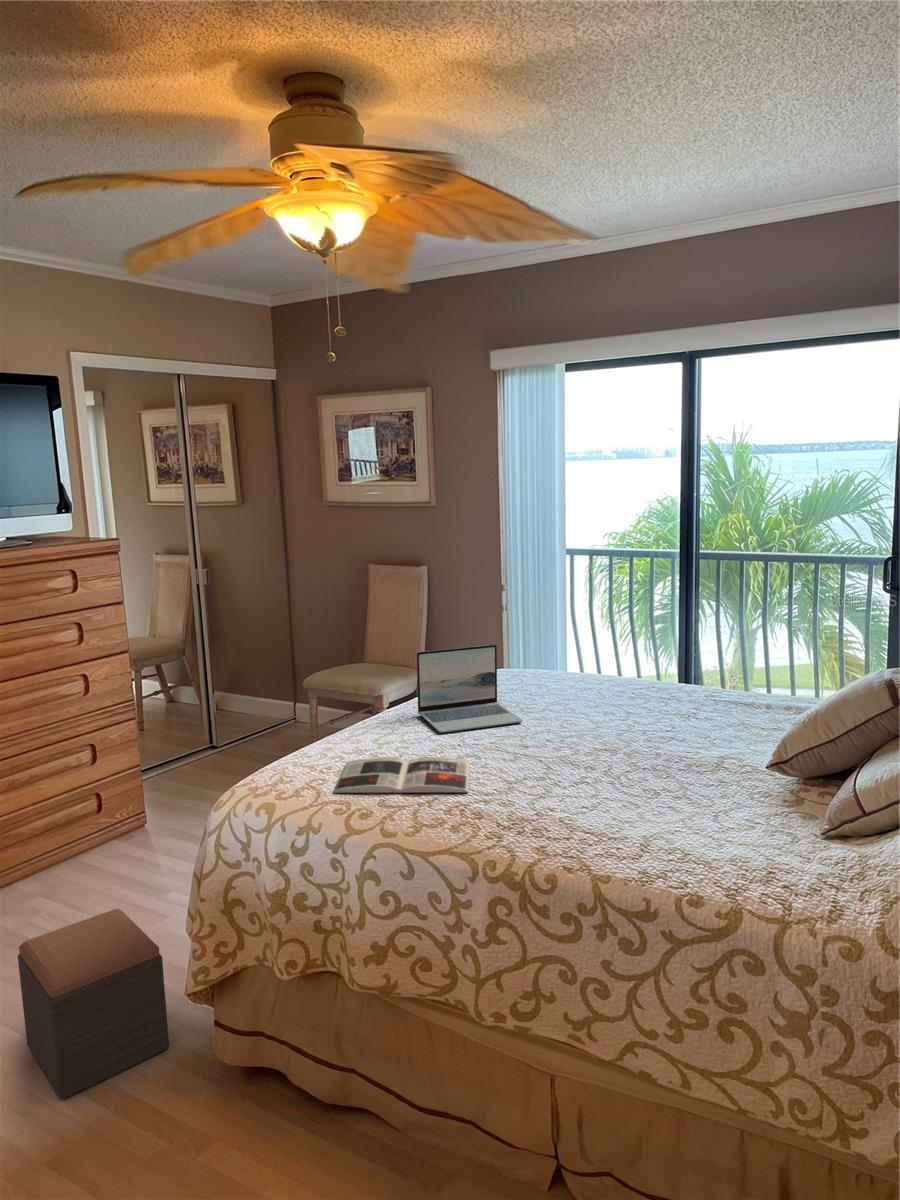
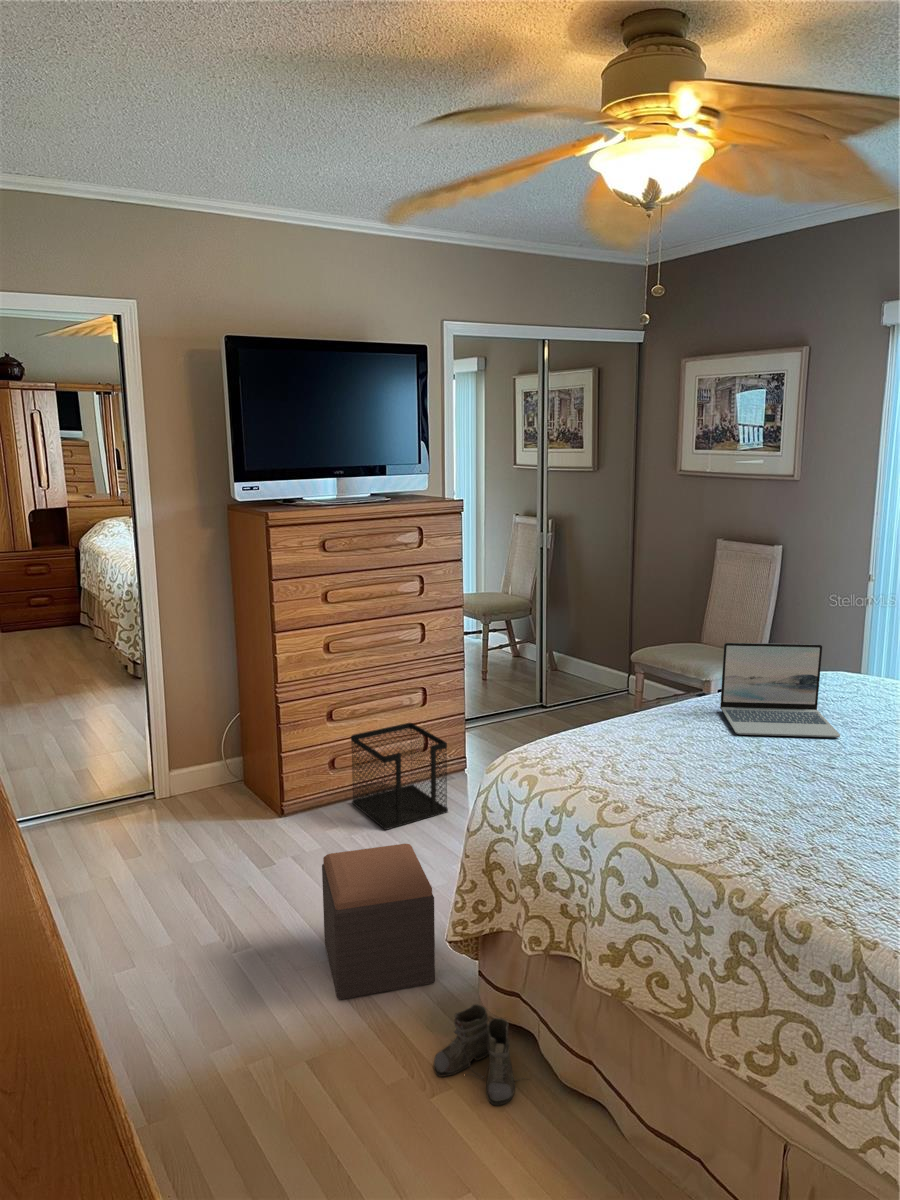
magazine: present [334,757,470,793] -> none [597,748,758,807]
wastebasket: none [12,784,137,907] -> present [351,723,448,830]
boots: none [191,1052,296,1147] -> present [433,1004,518,1105]

